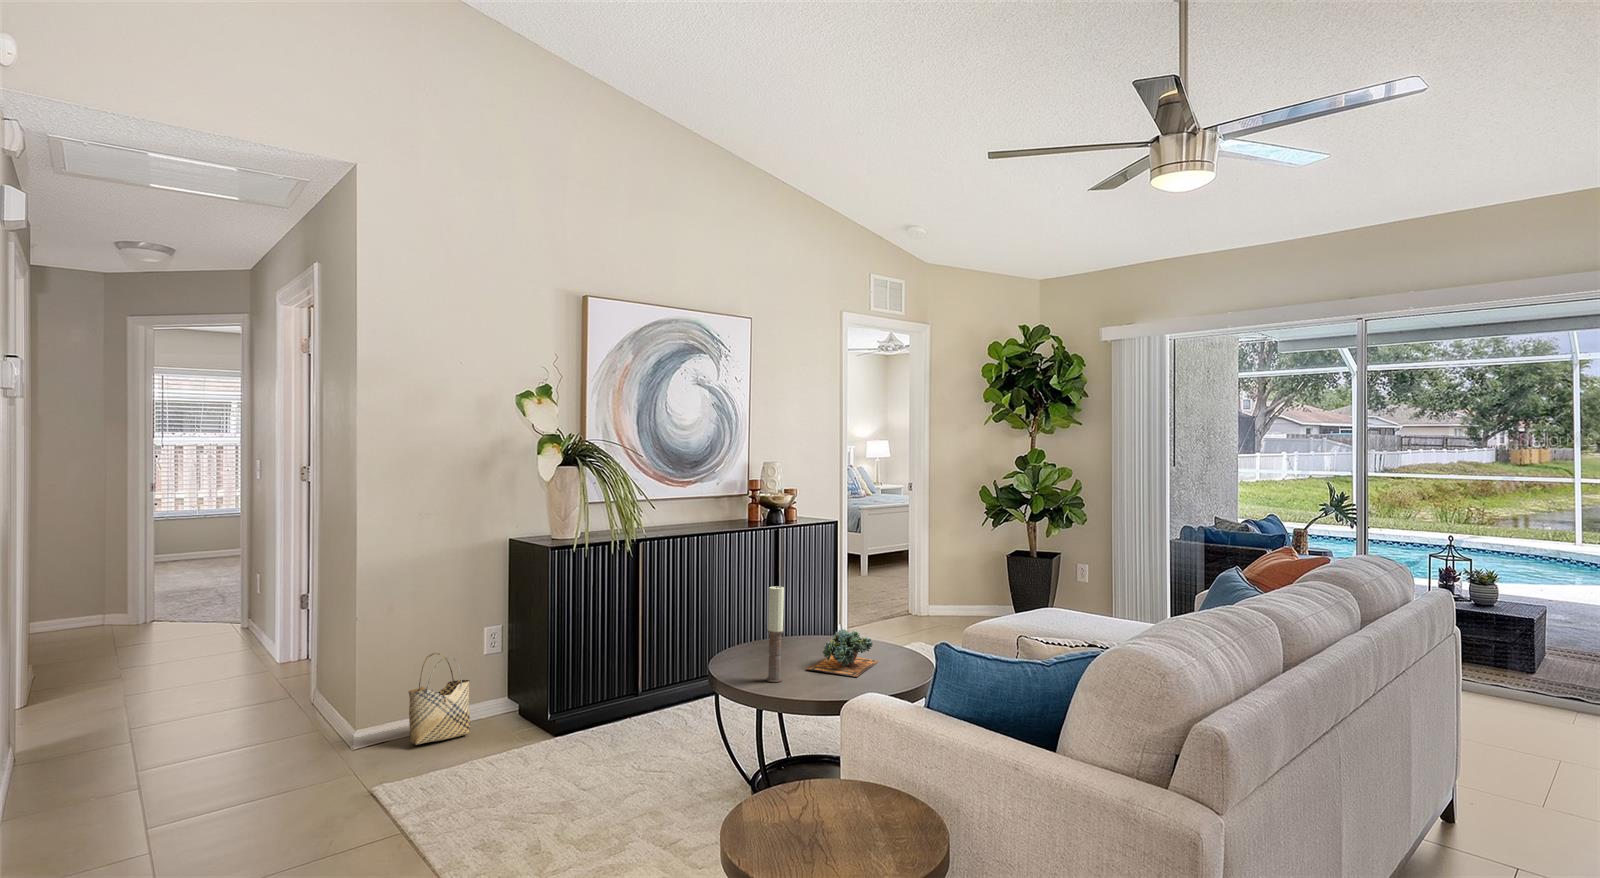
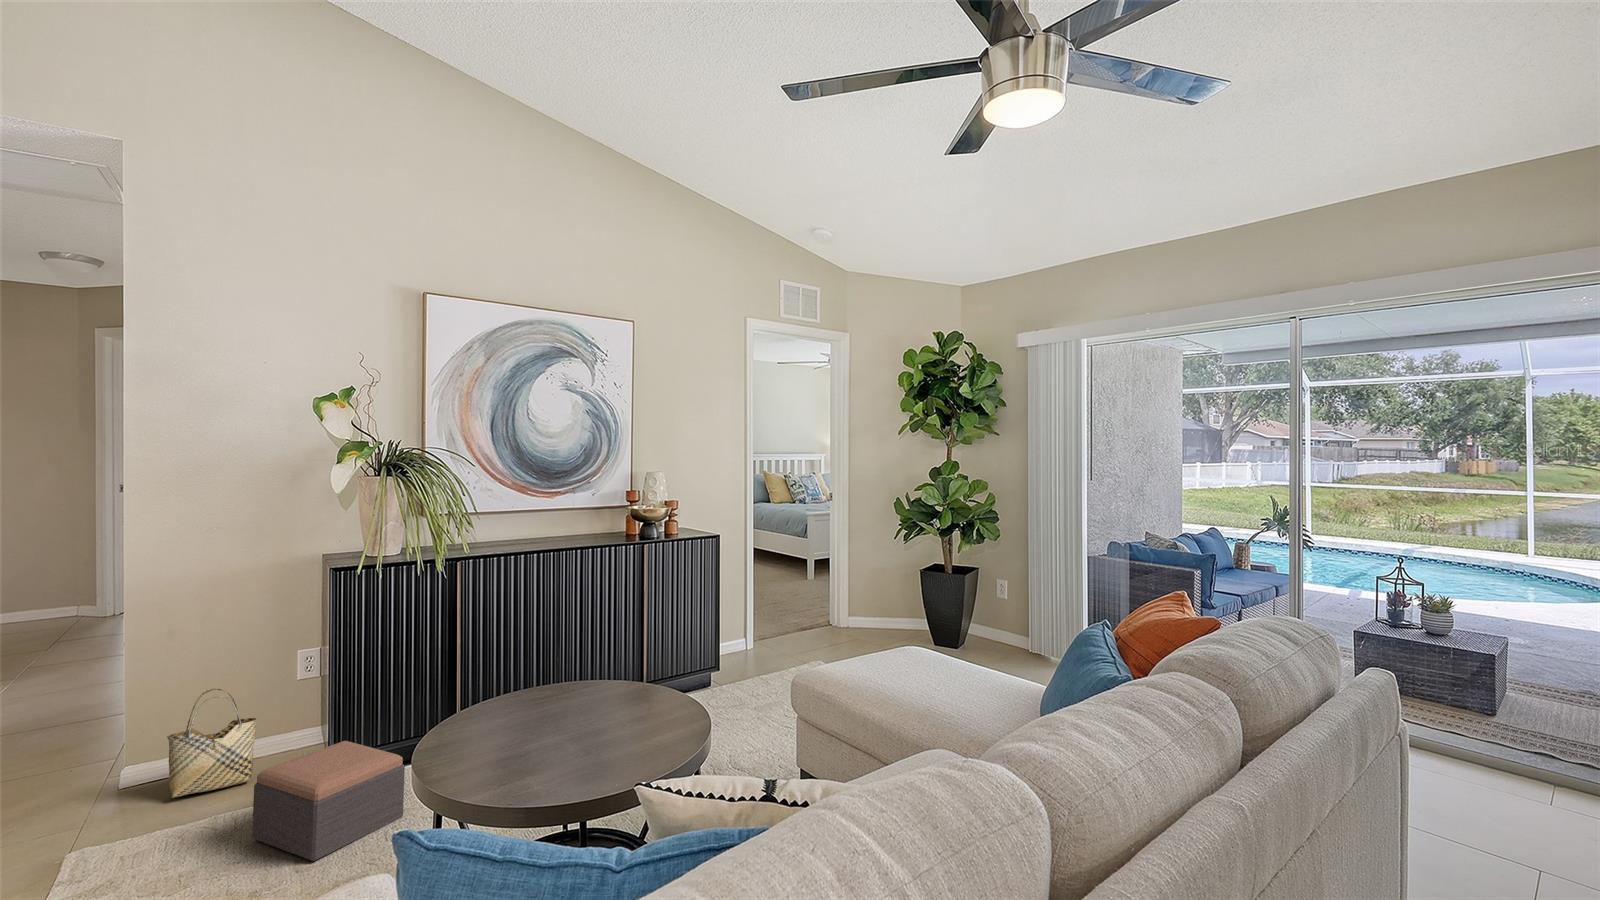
candle: present [766,585,784,682] -> none [482,634,507,761]
succulent plant: present [807,629,879,677] -> none [552,683,660,752]
footstool: none [515,694,628,783] -> present [252,741,405,861]

